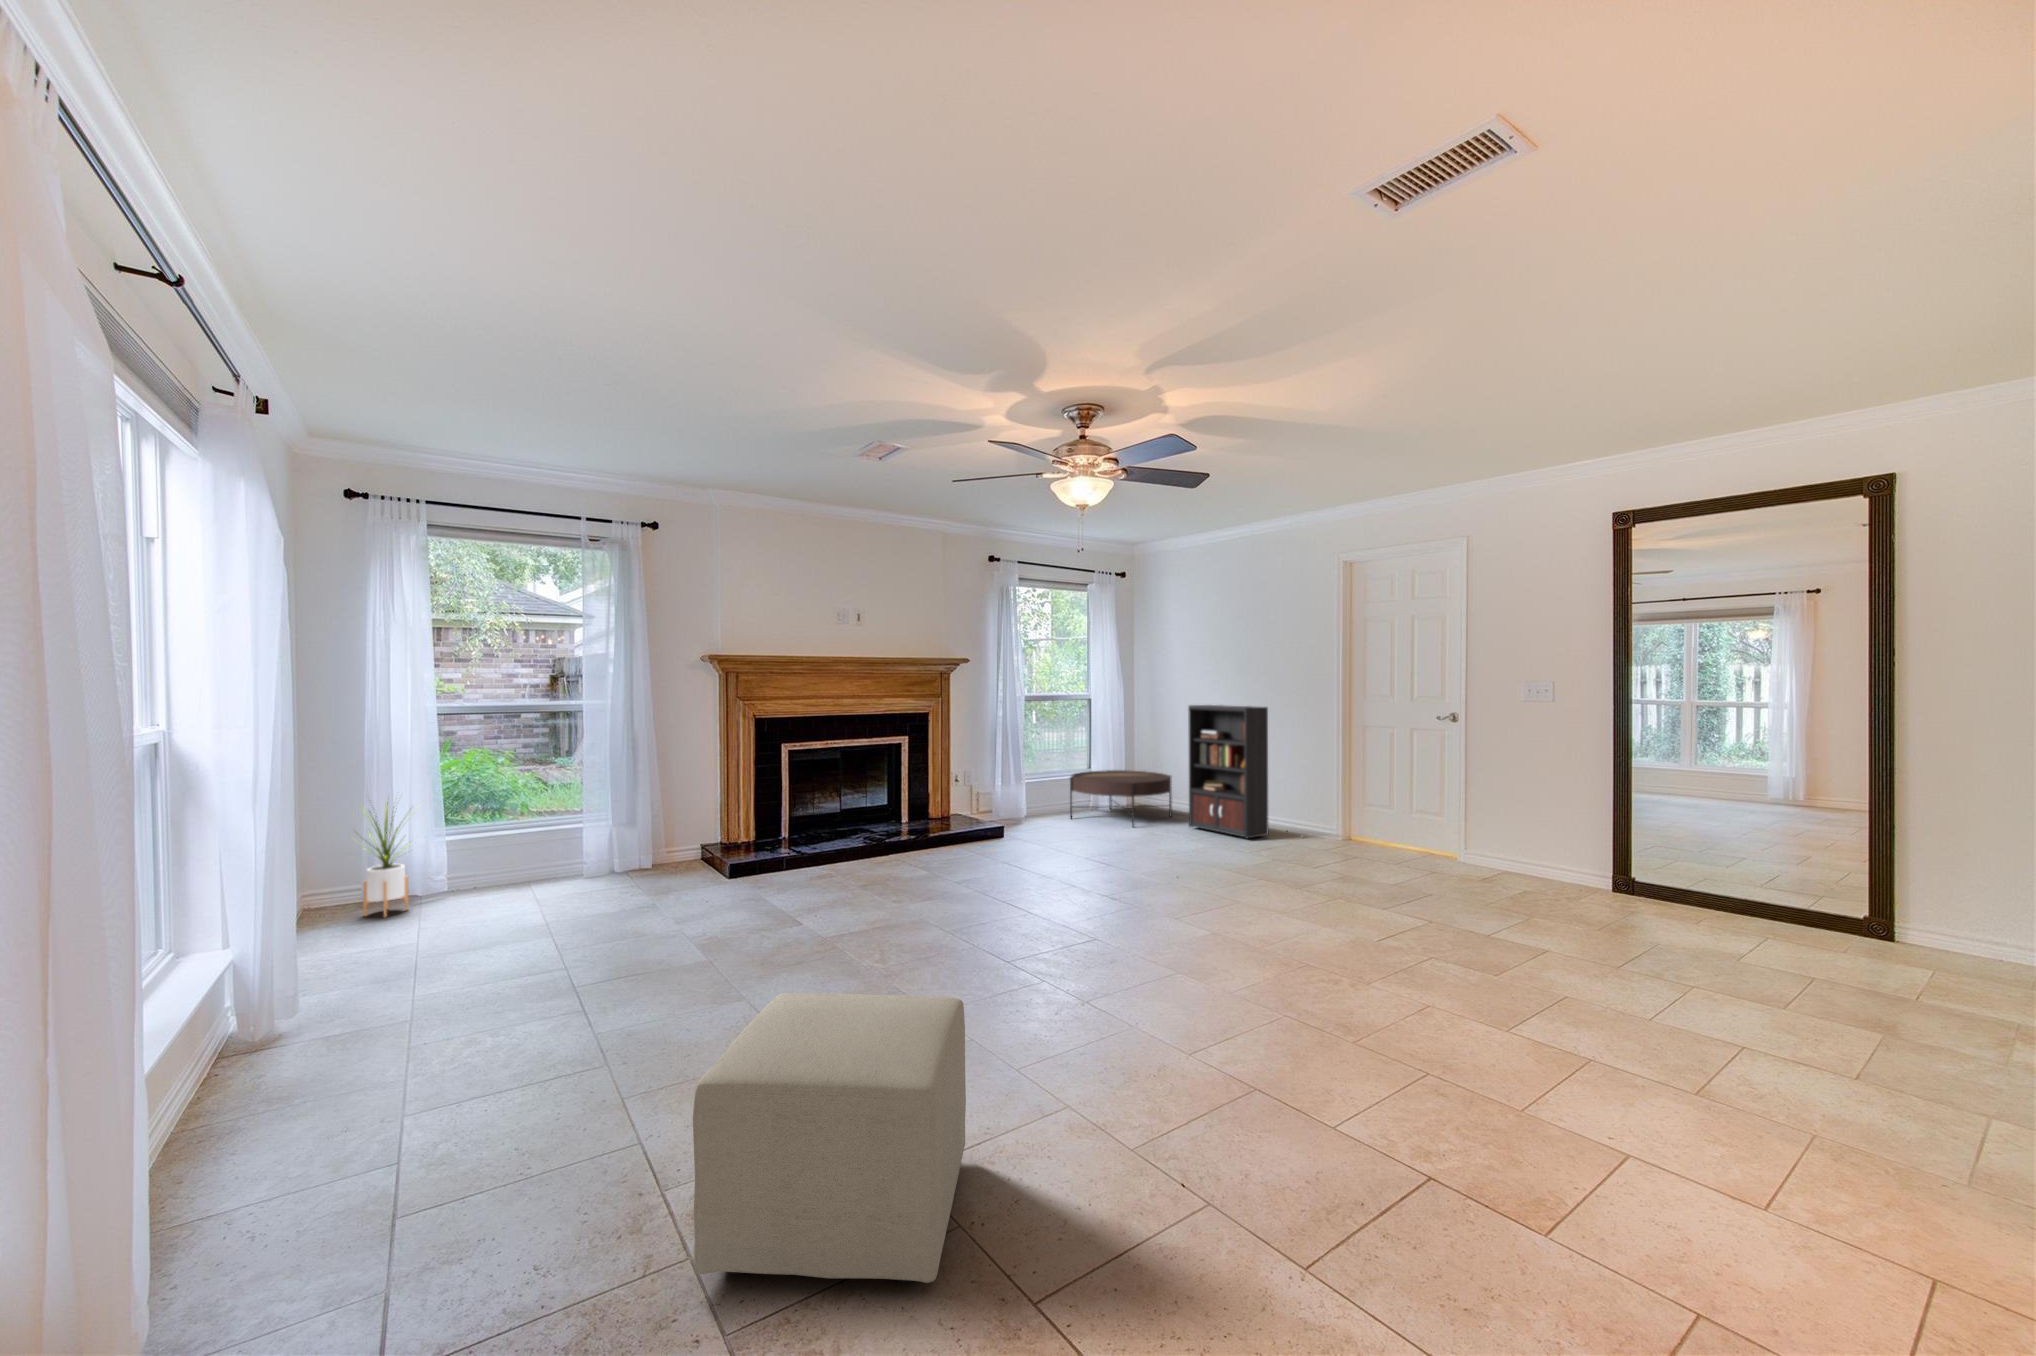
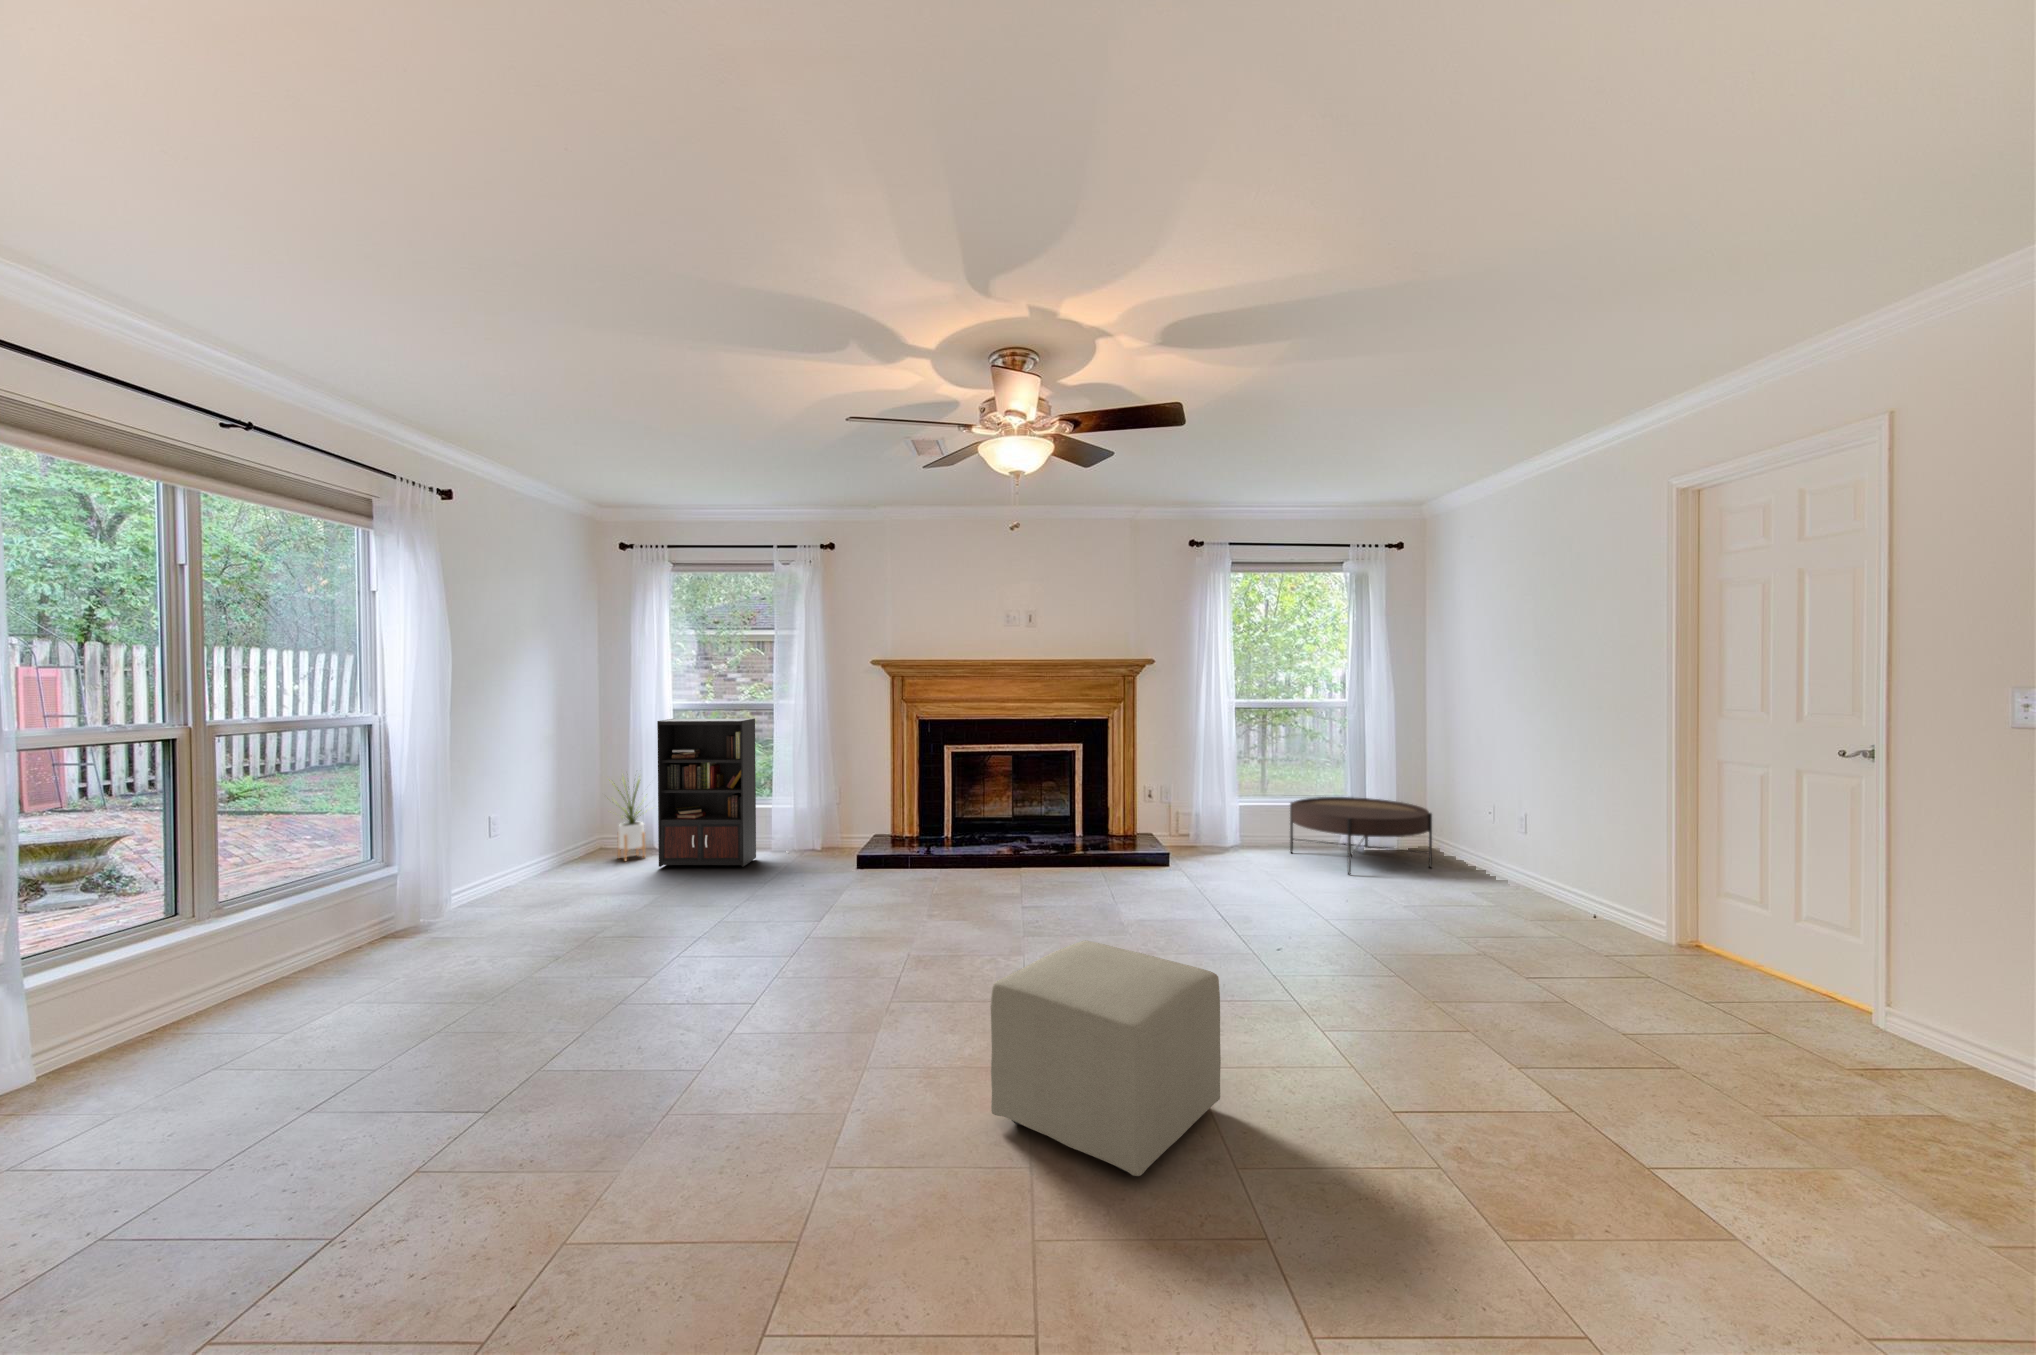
bookcase: present [1188,705,1268,838] -> present [657,718,788,867]
ottoman: present [693,993,966,1283] -> present [990,940,1221,1176]

